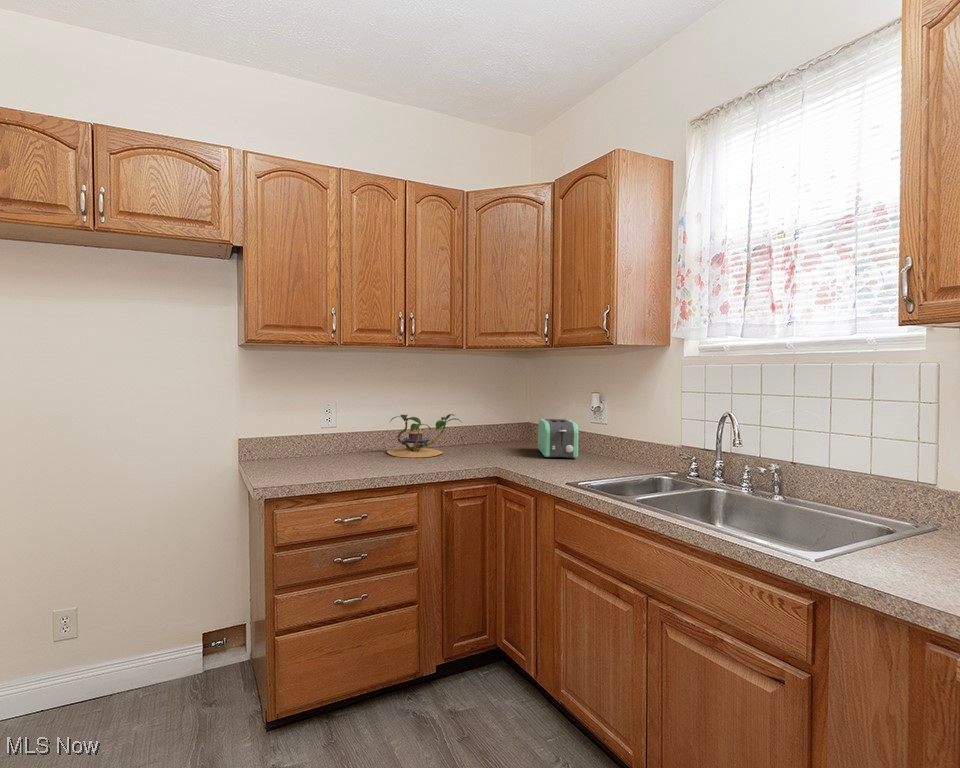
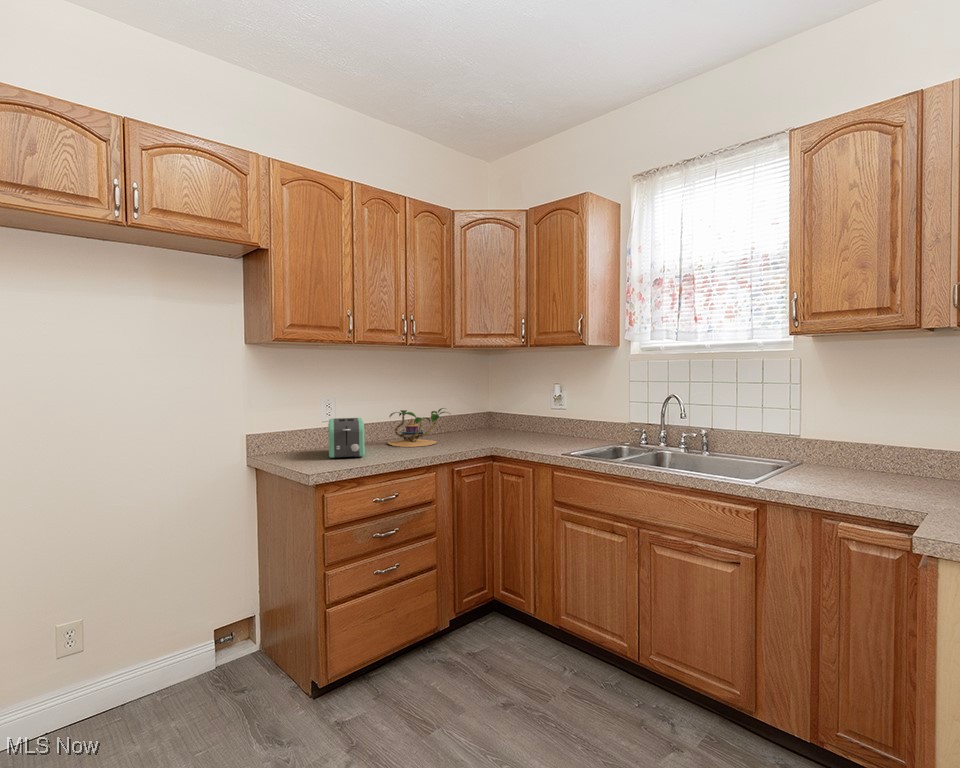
toaster: present [538,419,579,458] -> present [328,418,365,458]

